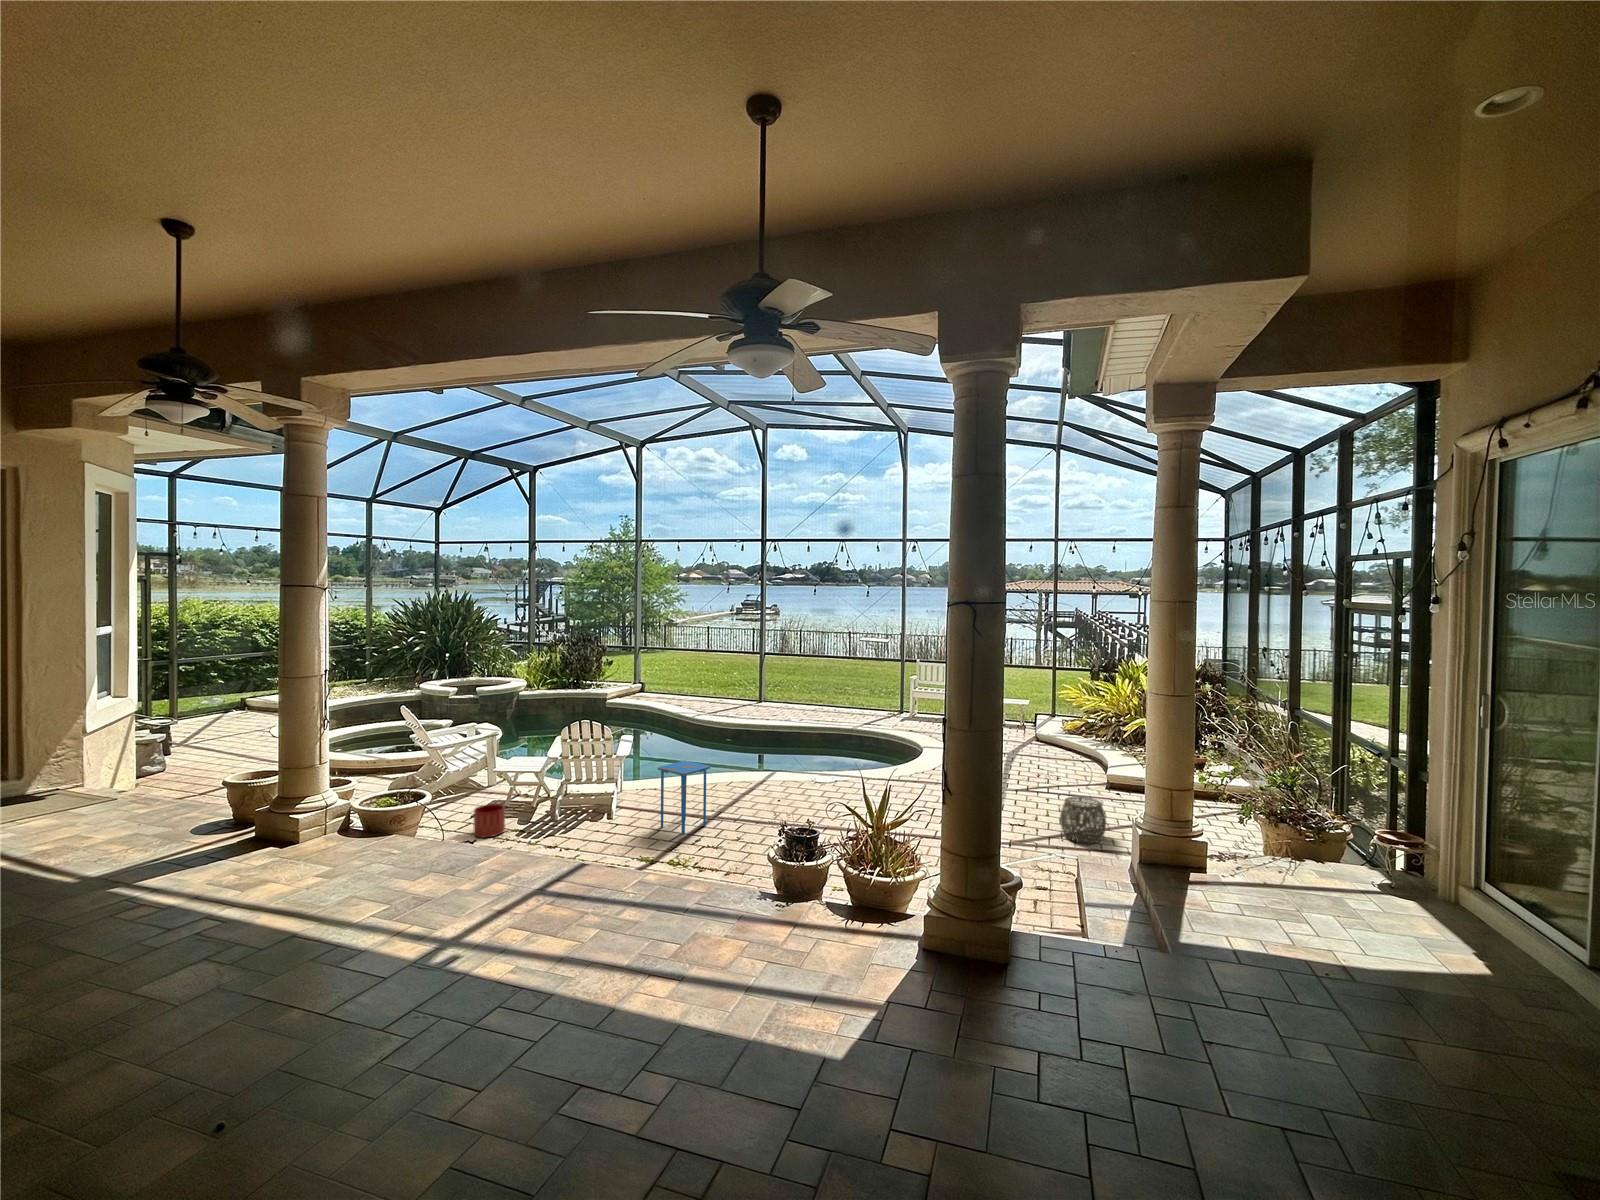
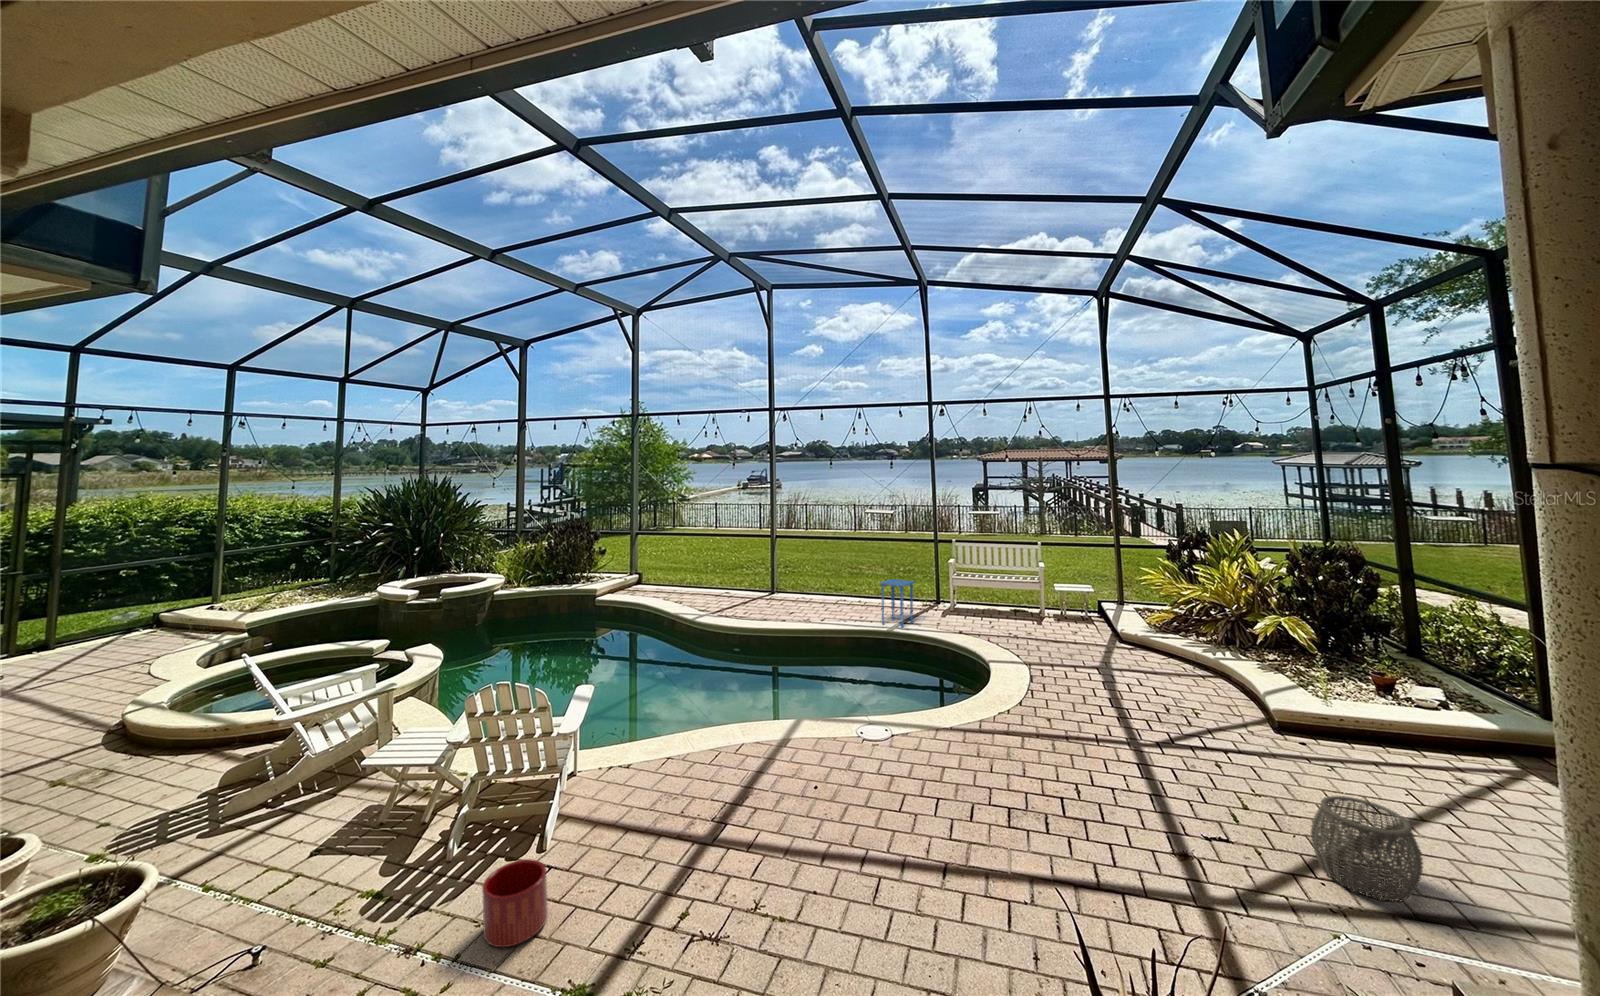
side table: present [658,761,711,834] -> present [880,579,914,627]
planter: present [474,804,505,838] -> present [482,859,548,947]

